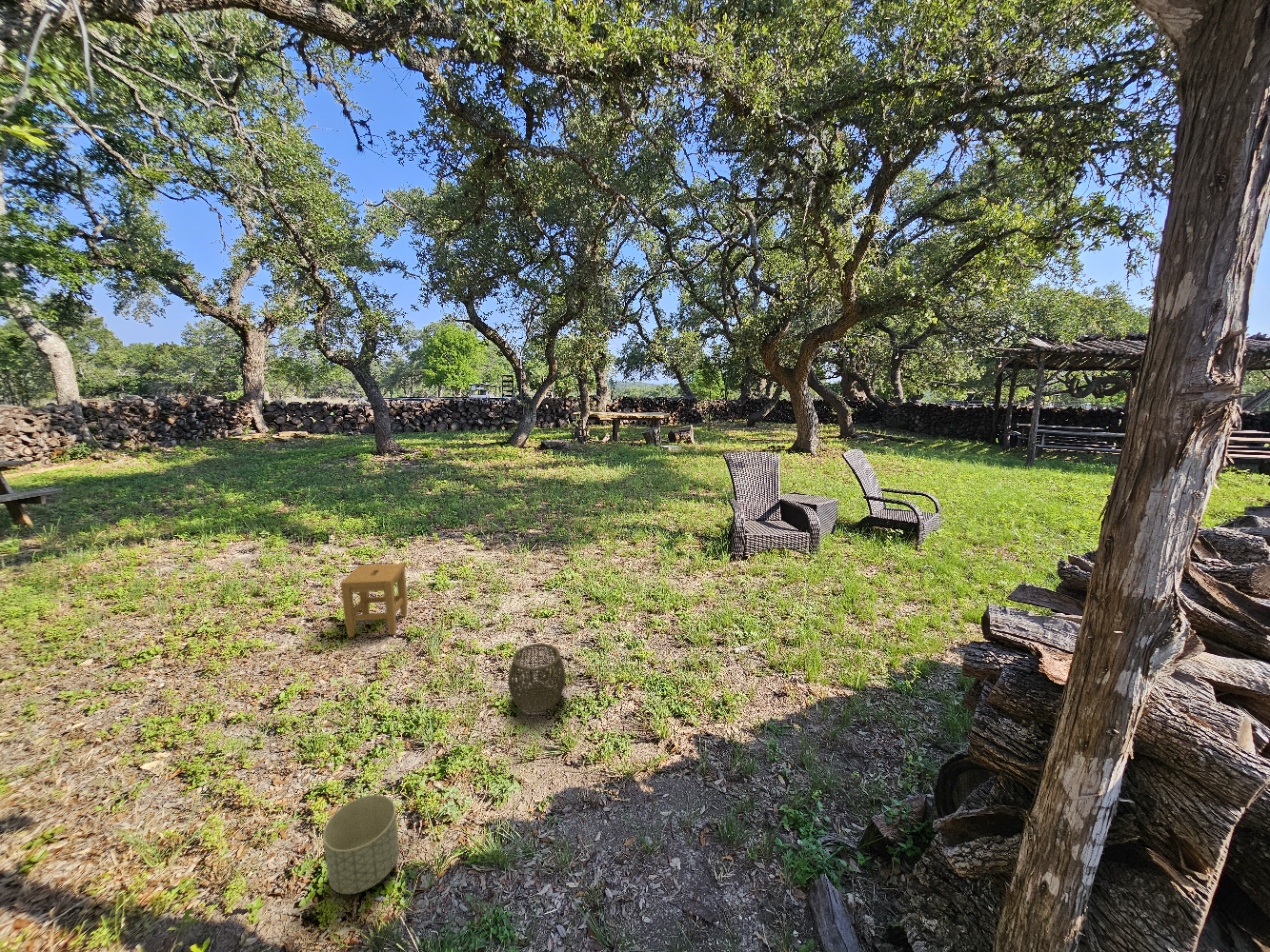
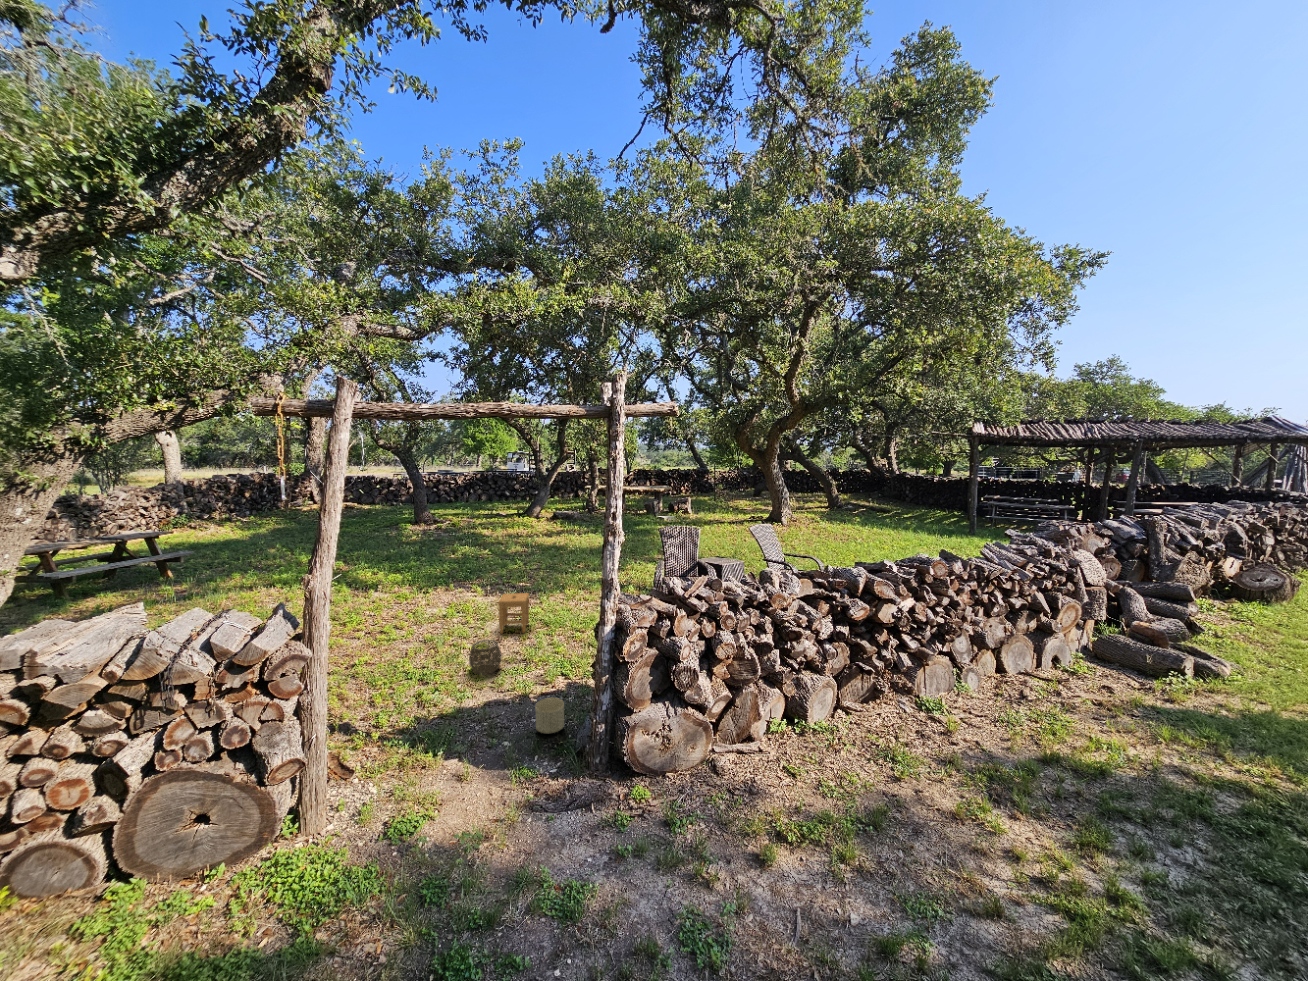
stool: present [341,564,407,637] -> present [498,593,529,634]
planter: present [323,795,399,894] -> present [536,698,564,733]

